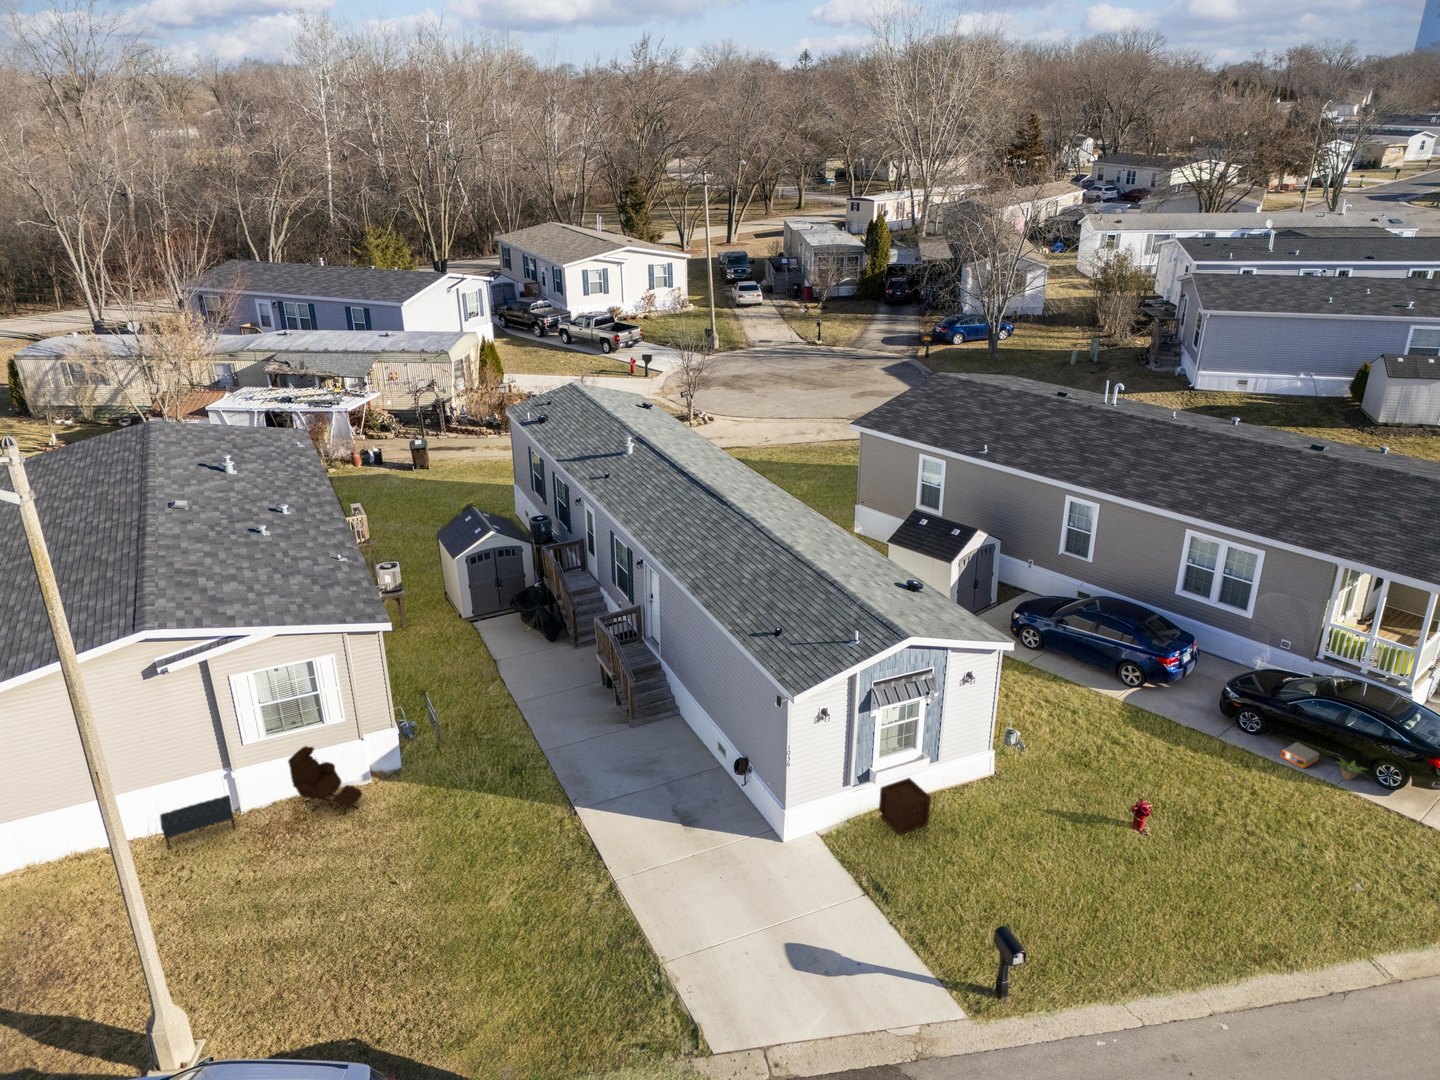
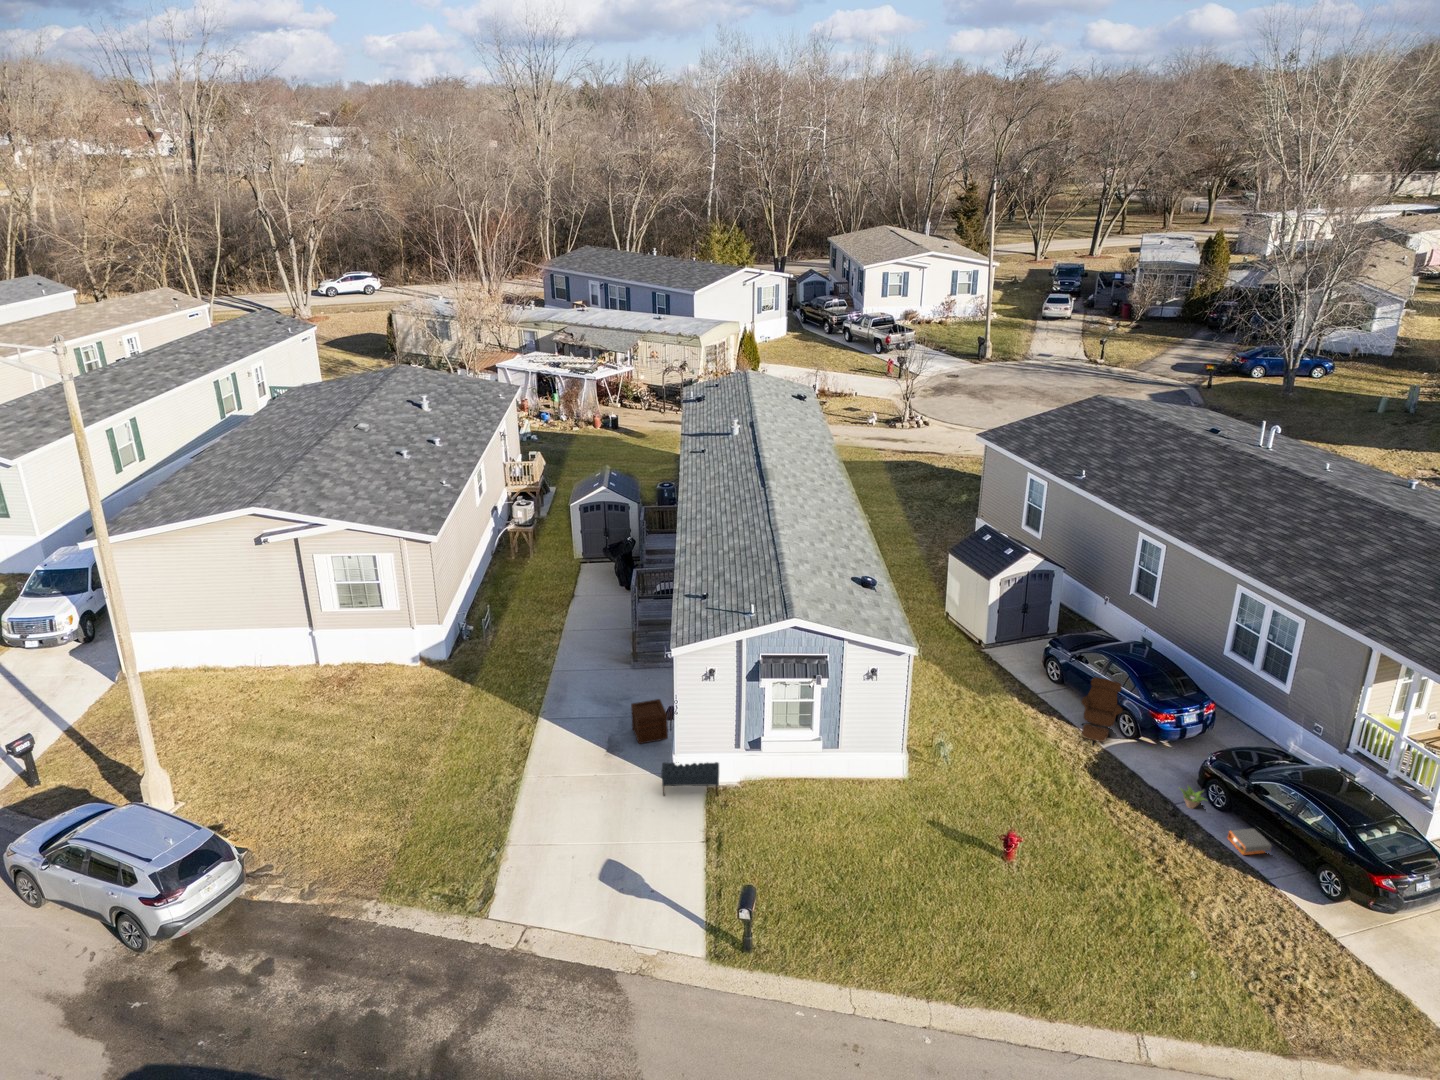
lounge chair: present [288,746,362,813] -> present [1081,677,1123,745]
decorative plant: present [1339,759,1365,780] -> present [1180,786,1205,809]
wooden crate: present [879,778,931,835] -> present [631,699,668,744]
bench: present [160,795,235,849] -> present [661,762,719,795]

